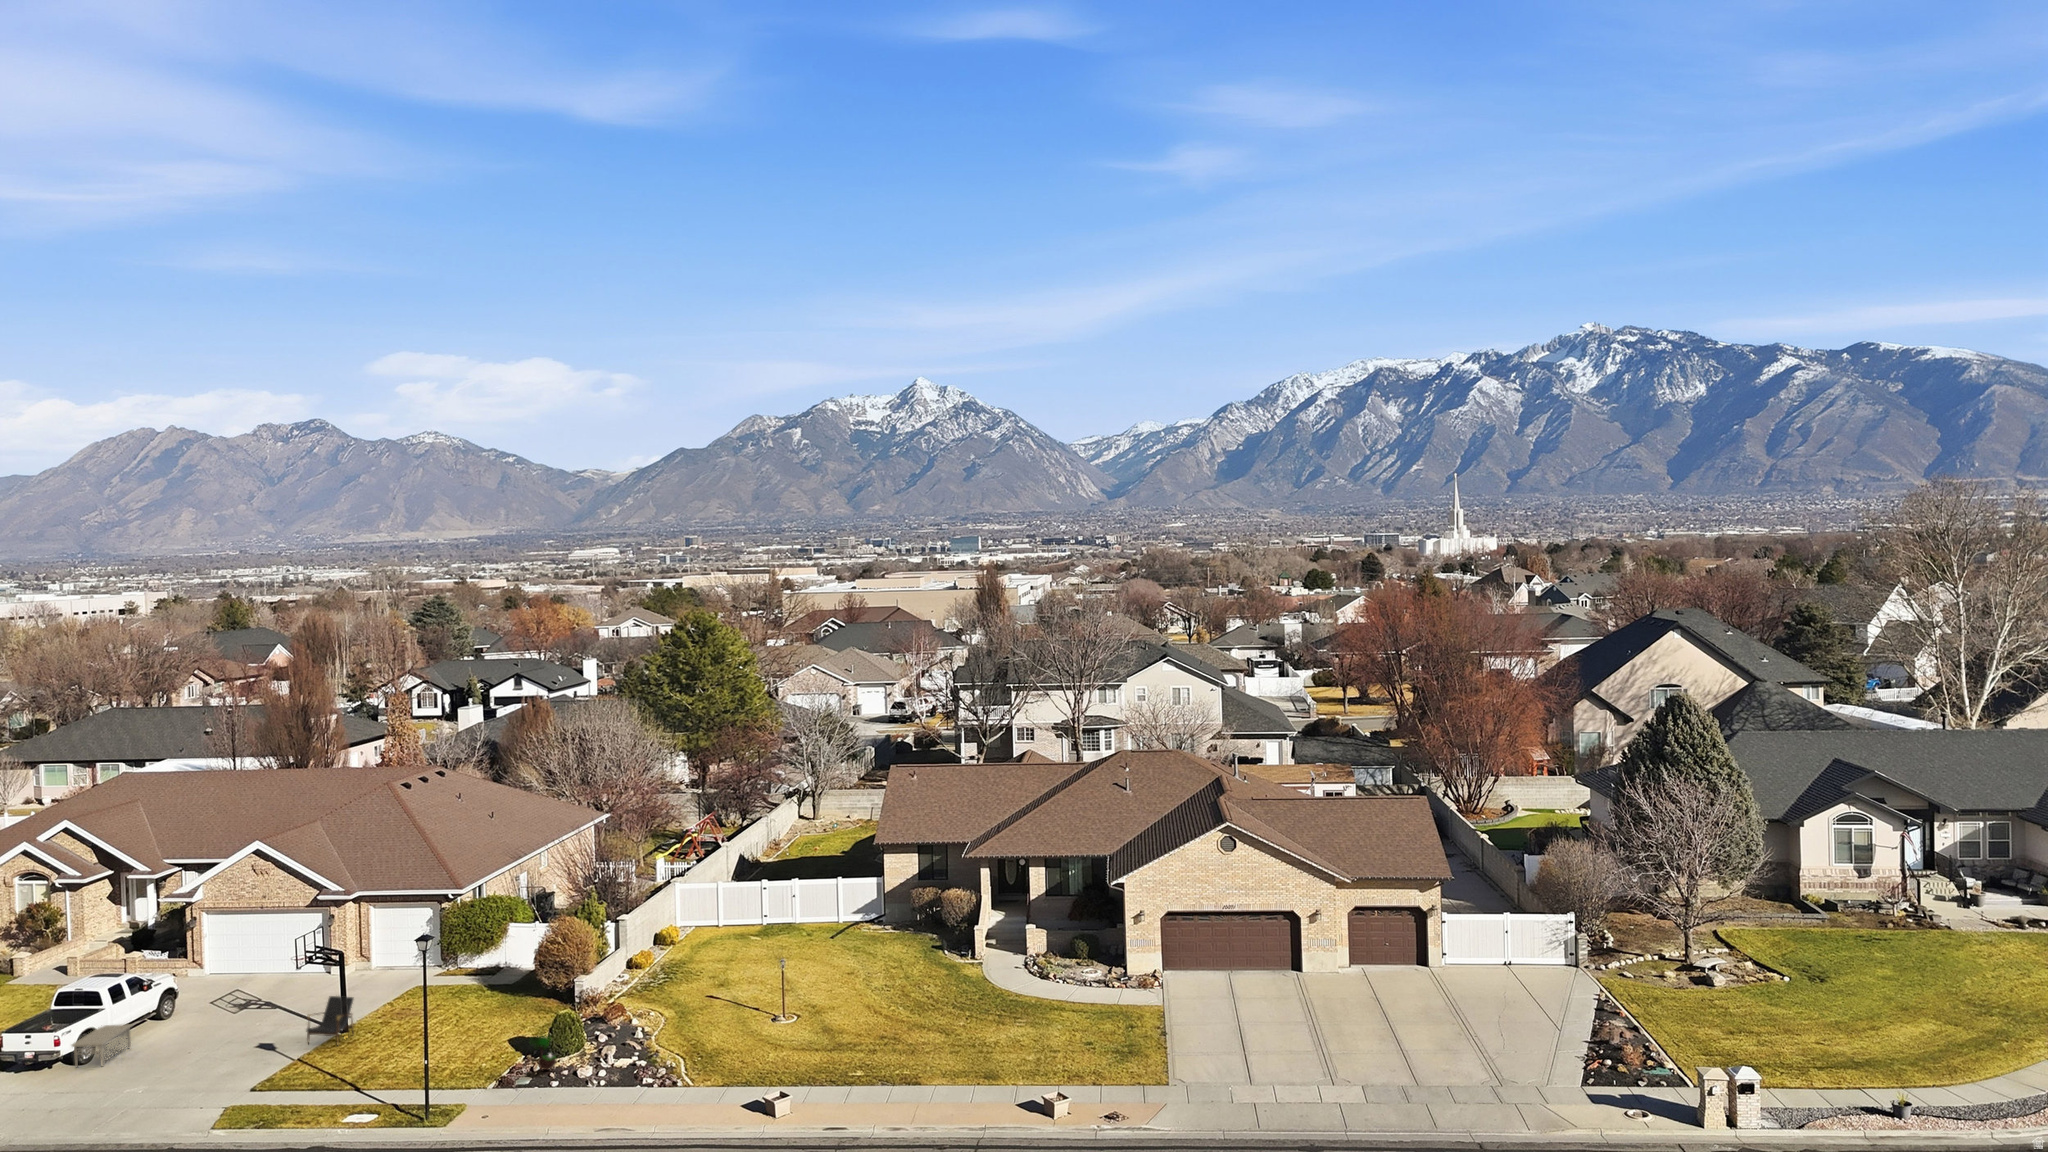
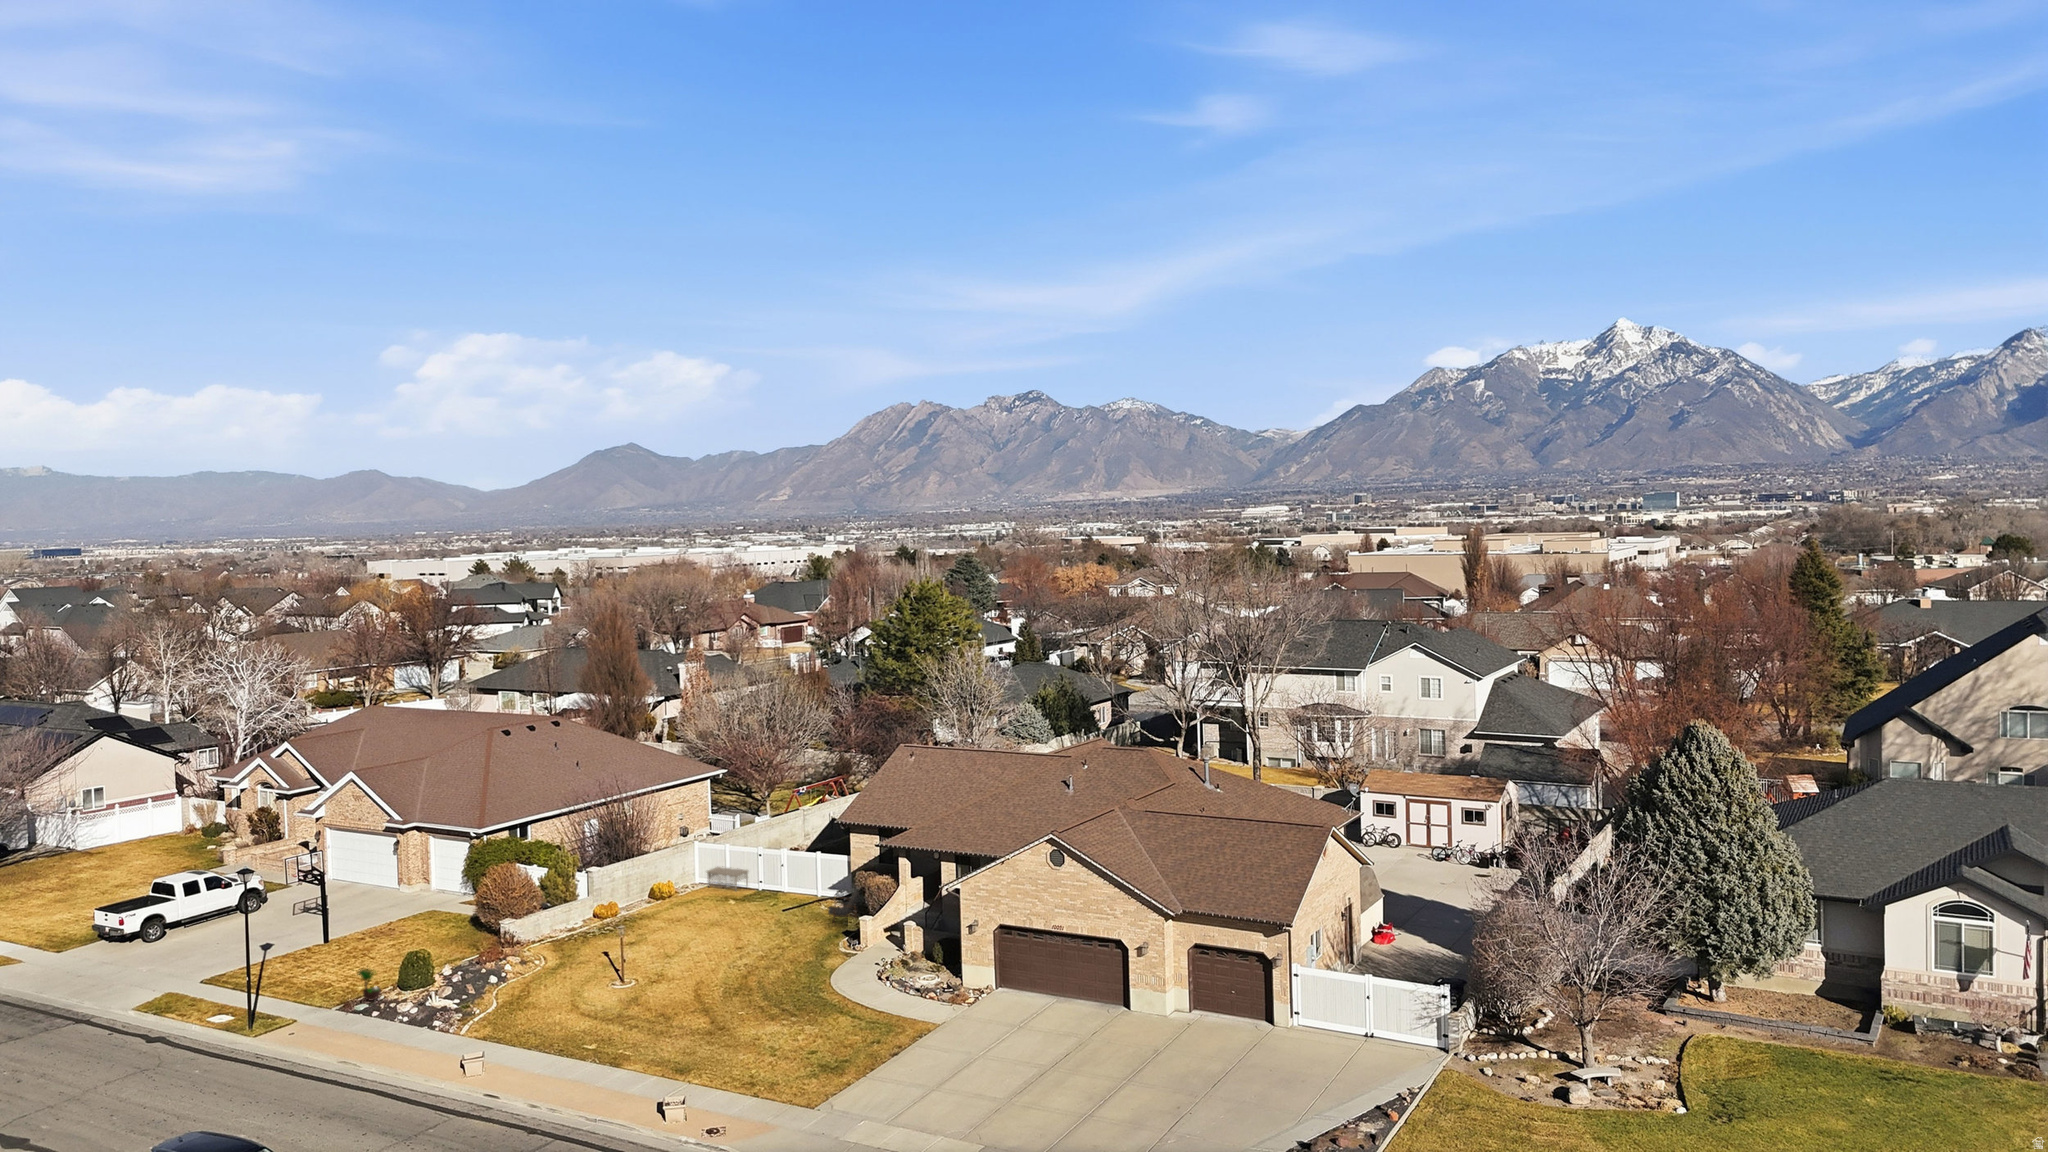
lounge chair: present [307,996,354,1044] -> present [828,890,859,922]
storage bench: present [72,1024,131,1067] -> present [707,867,748,890]

